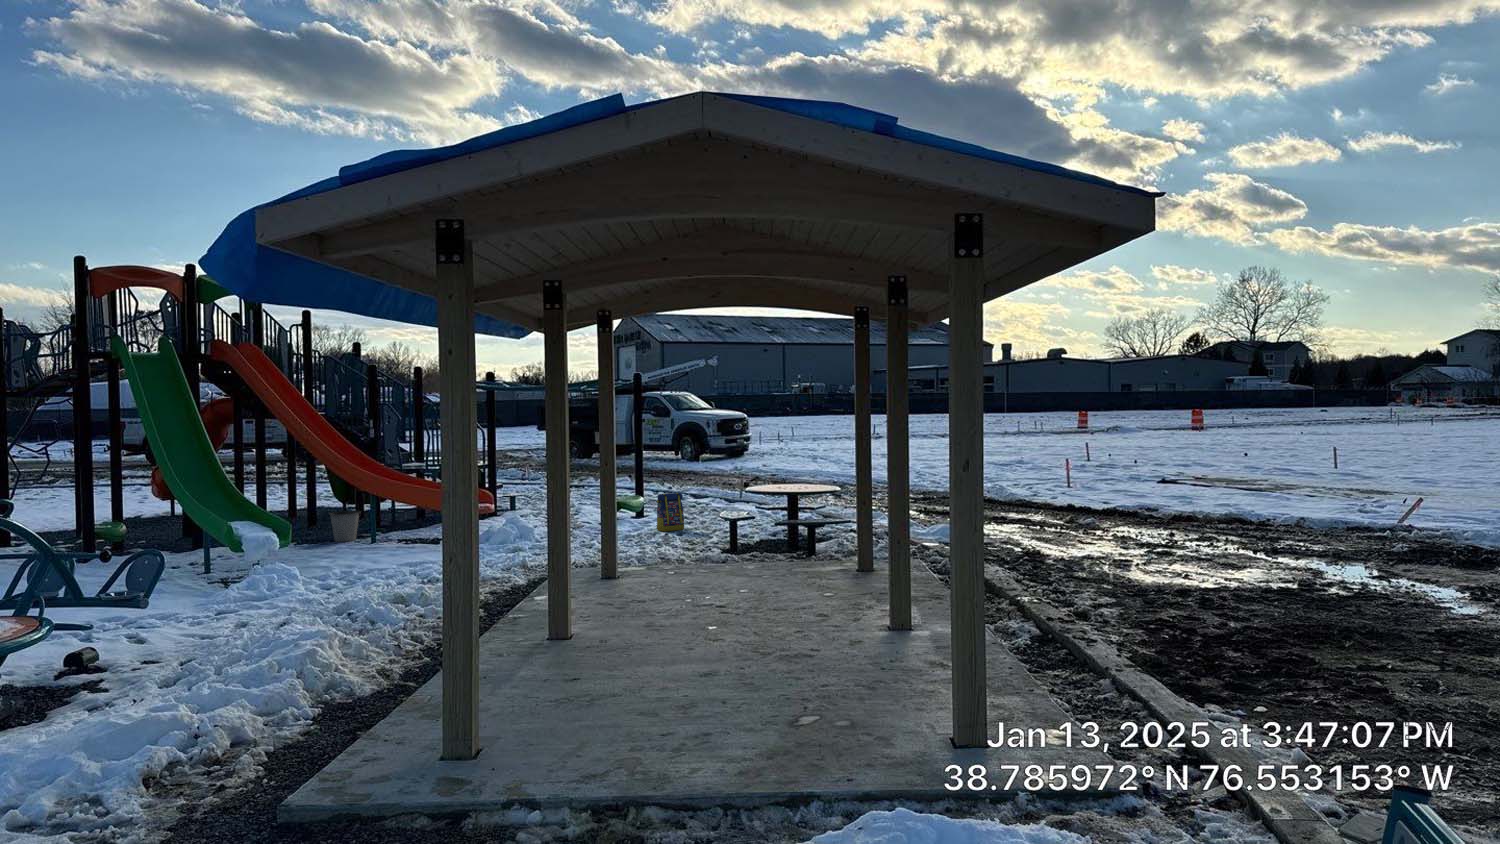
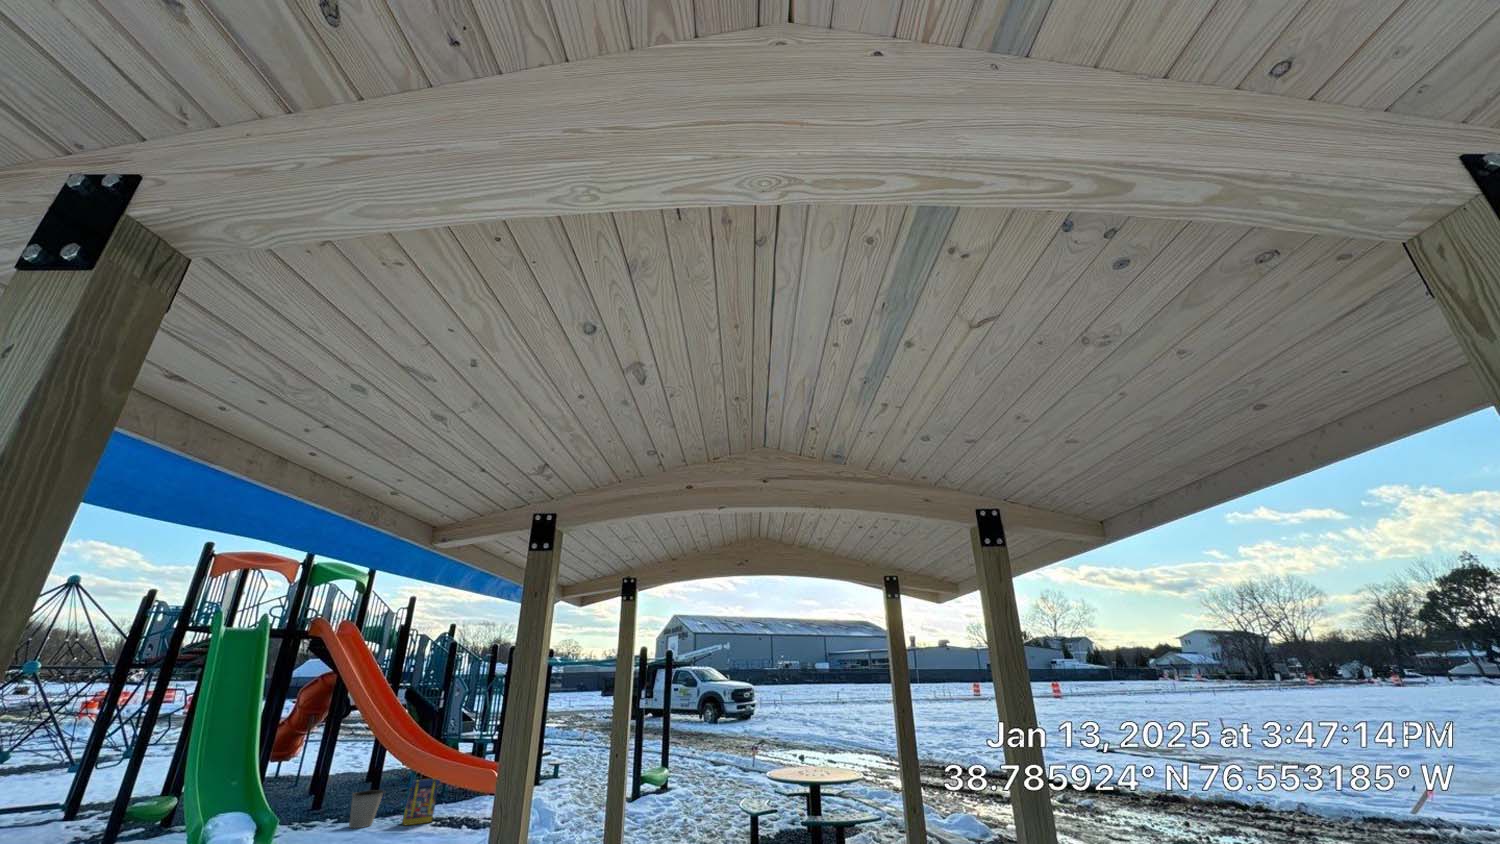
backpack: present [657,493,684,531] -> present [402,779,440,825]

